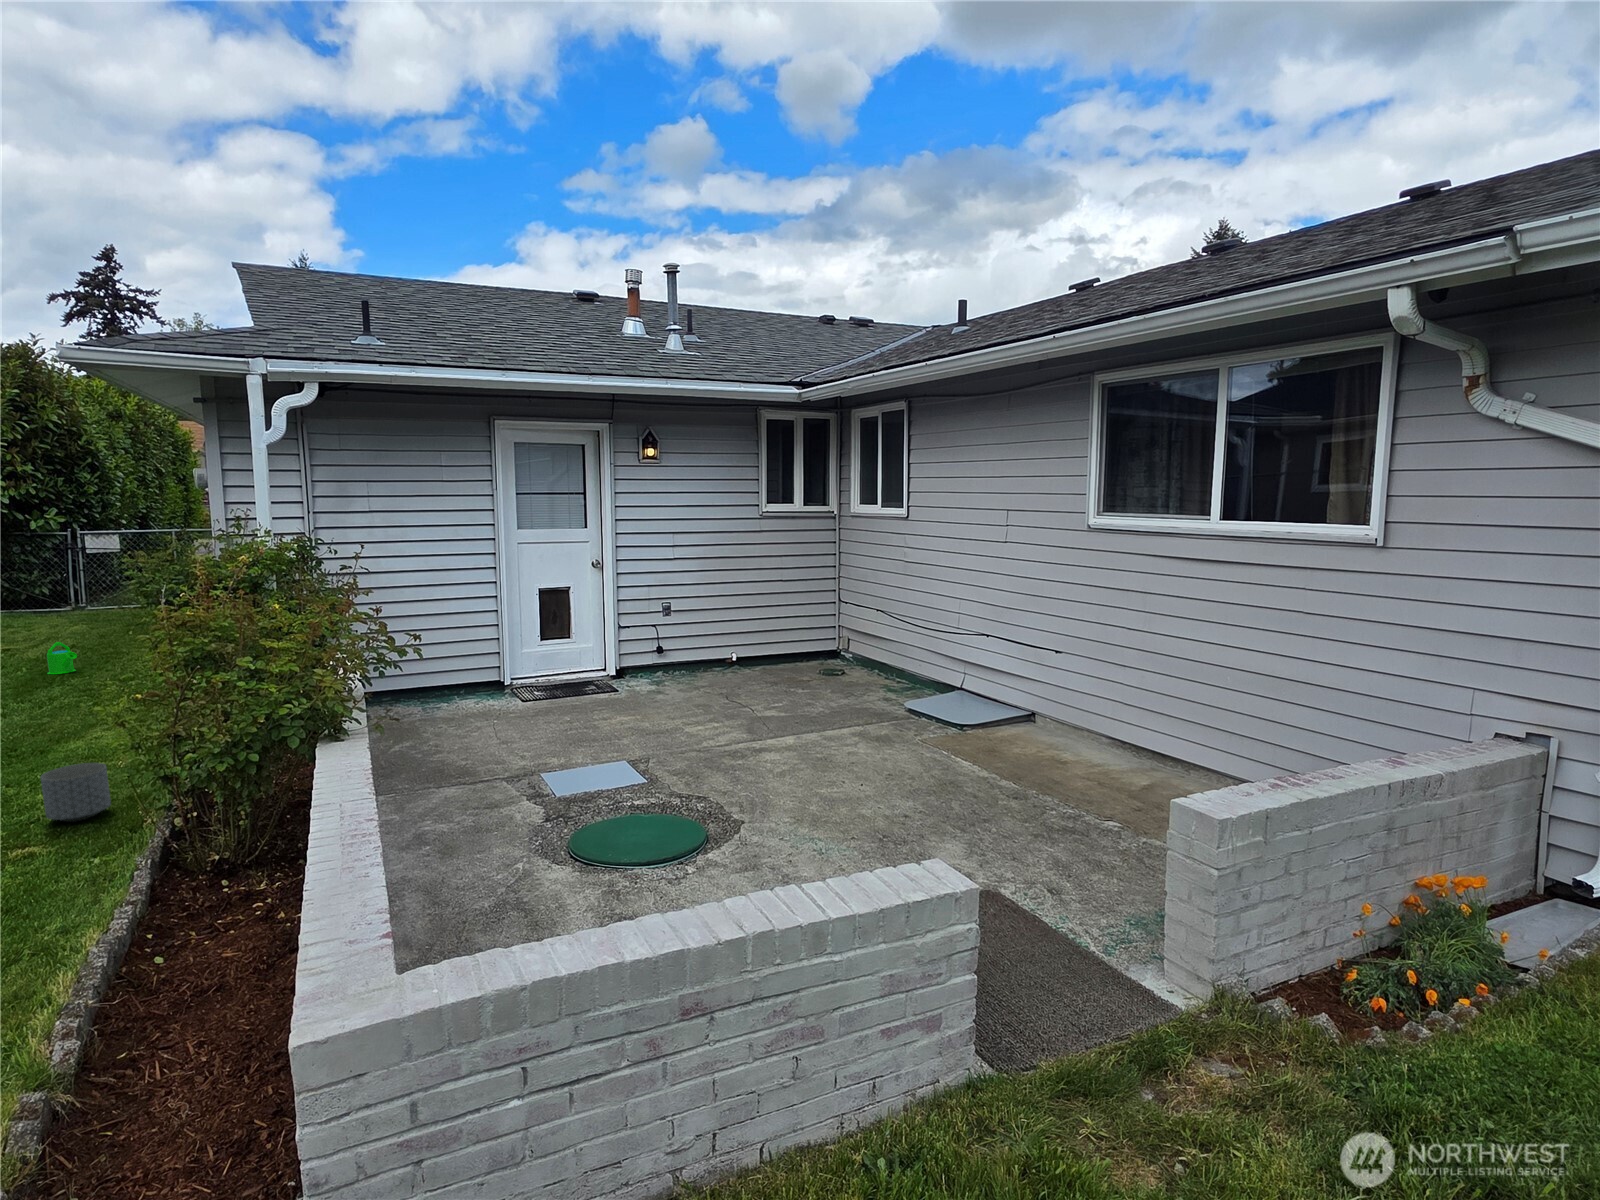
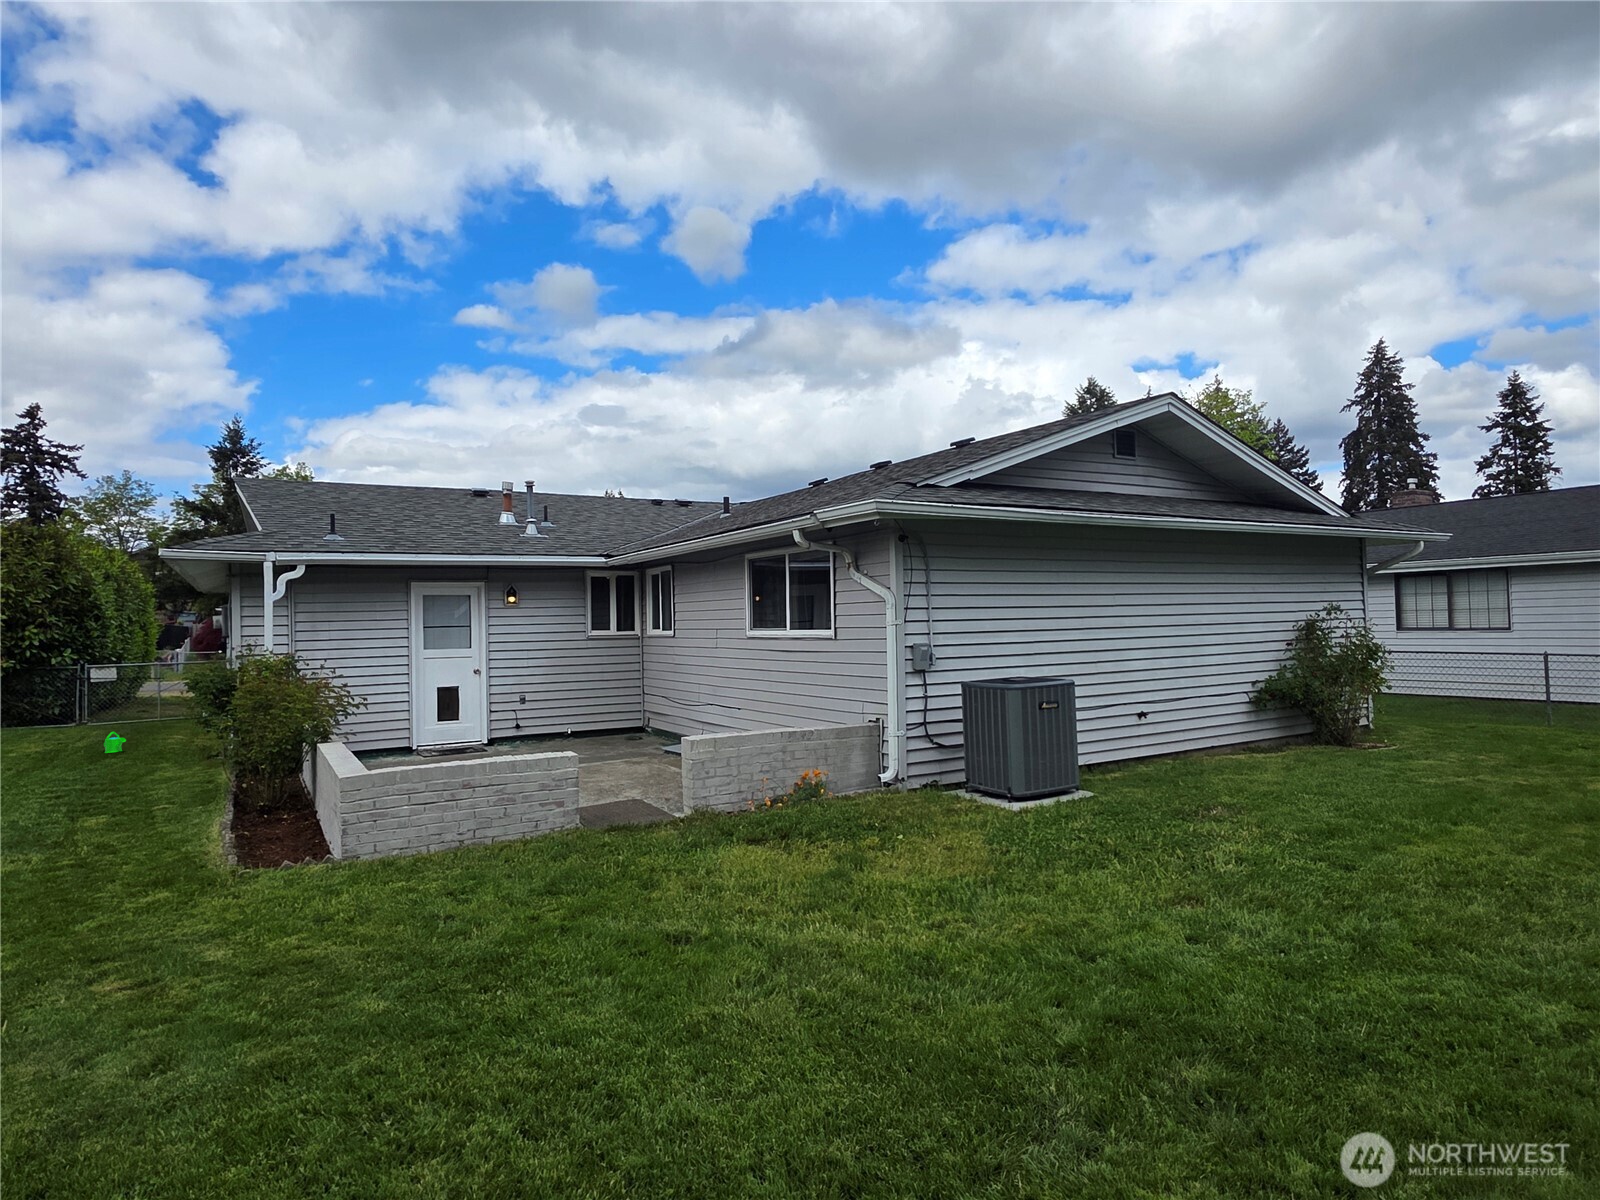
planter: present [41,763,111,822] -> none [171,771,203,800]

